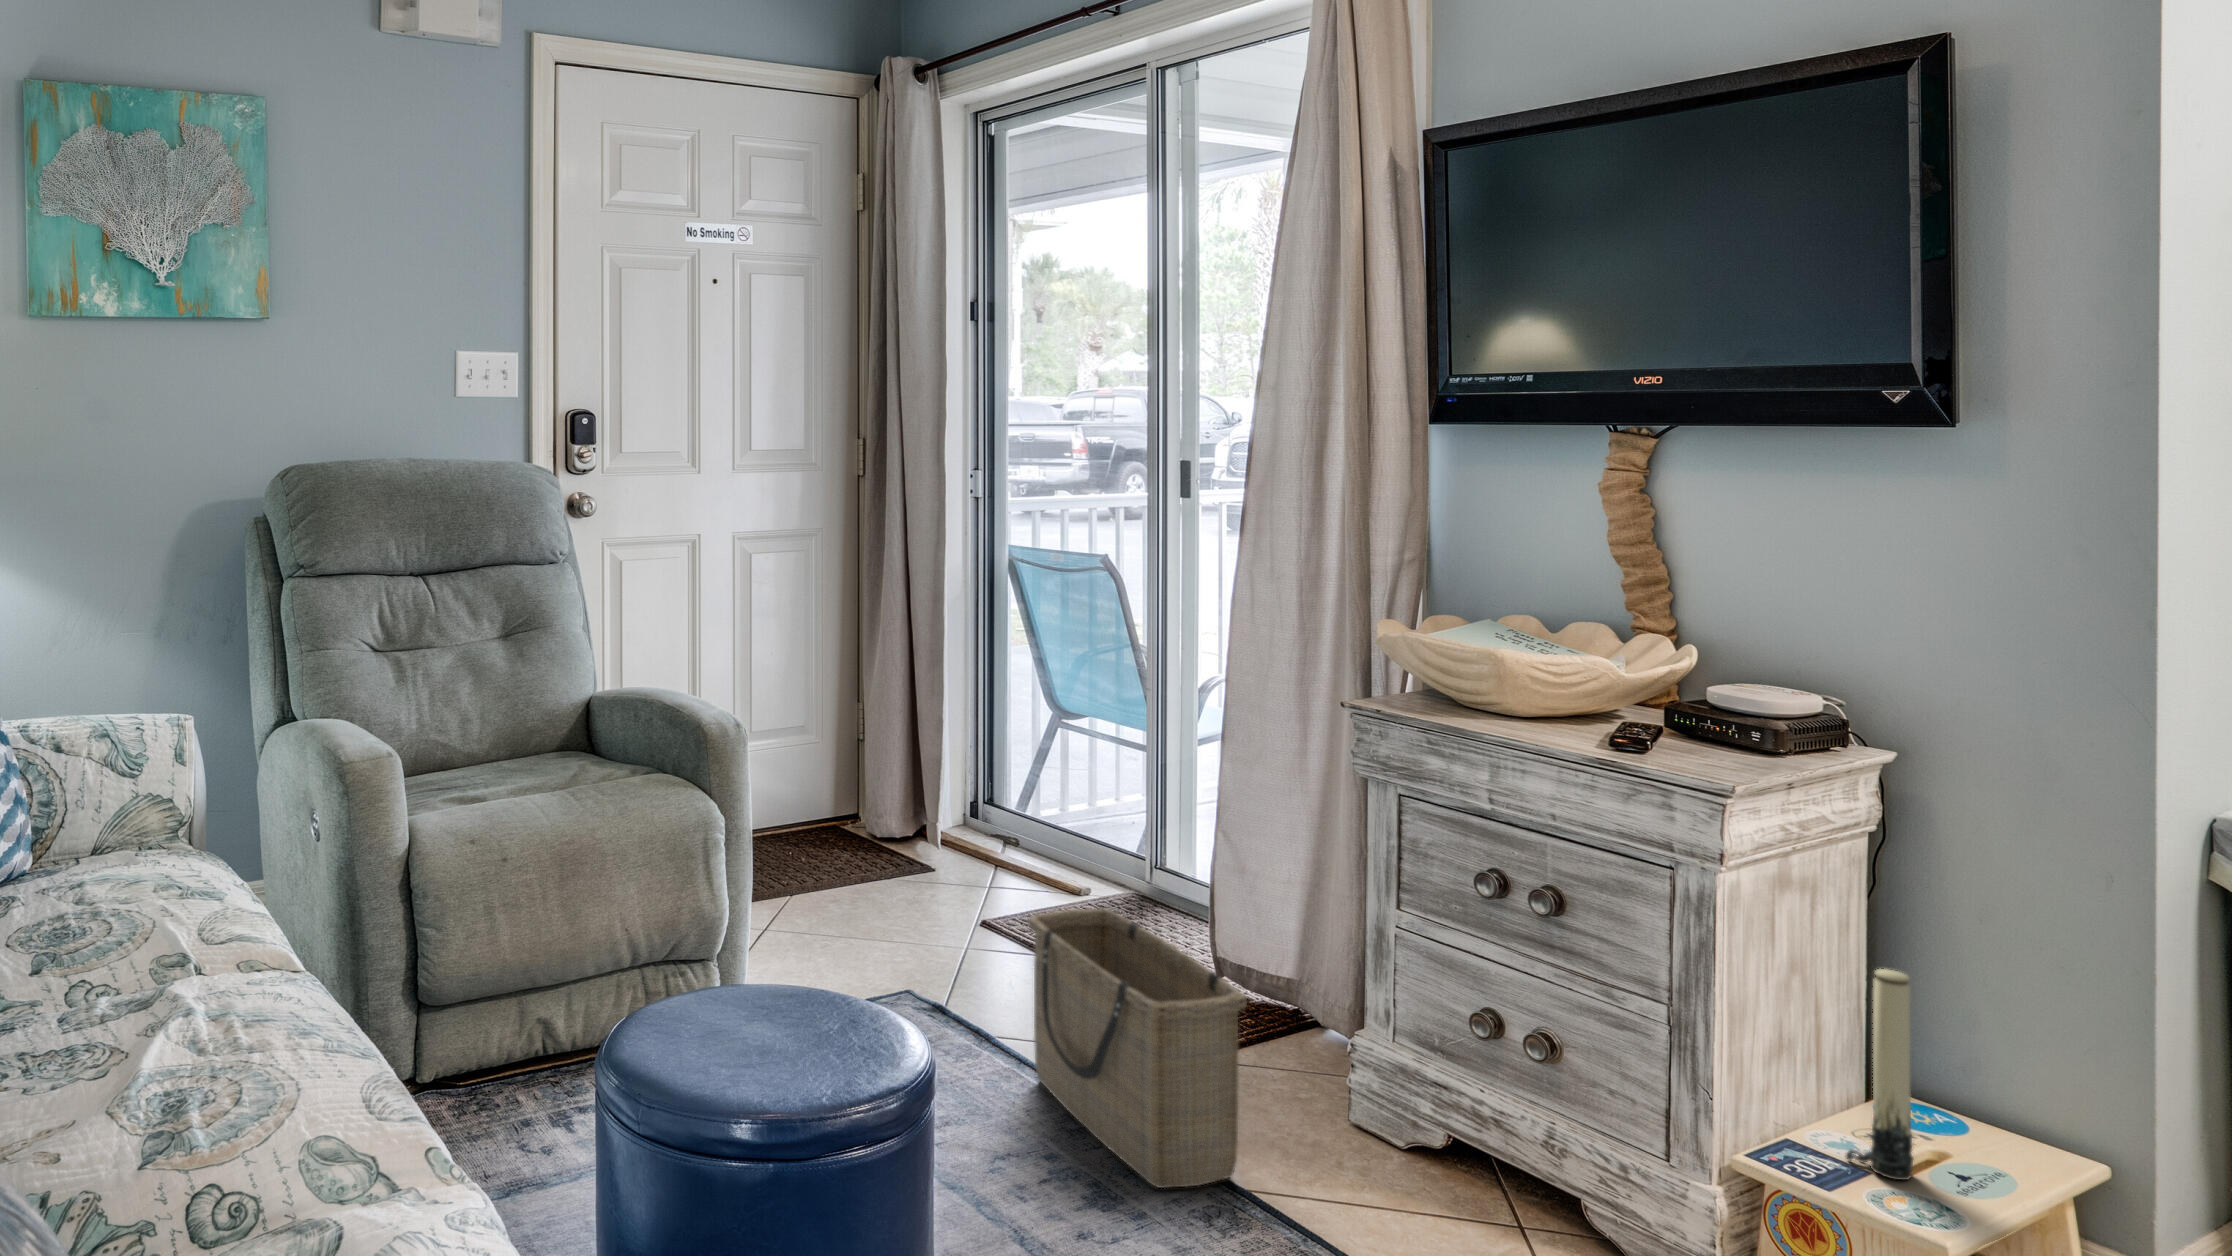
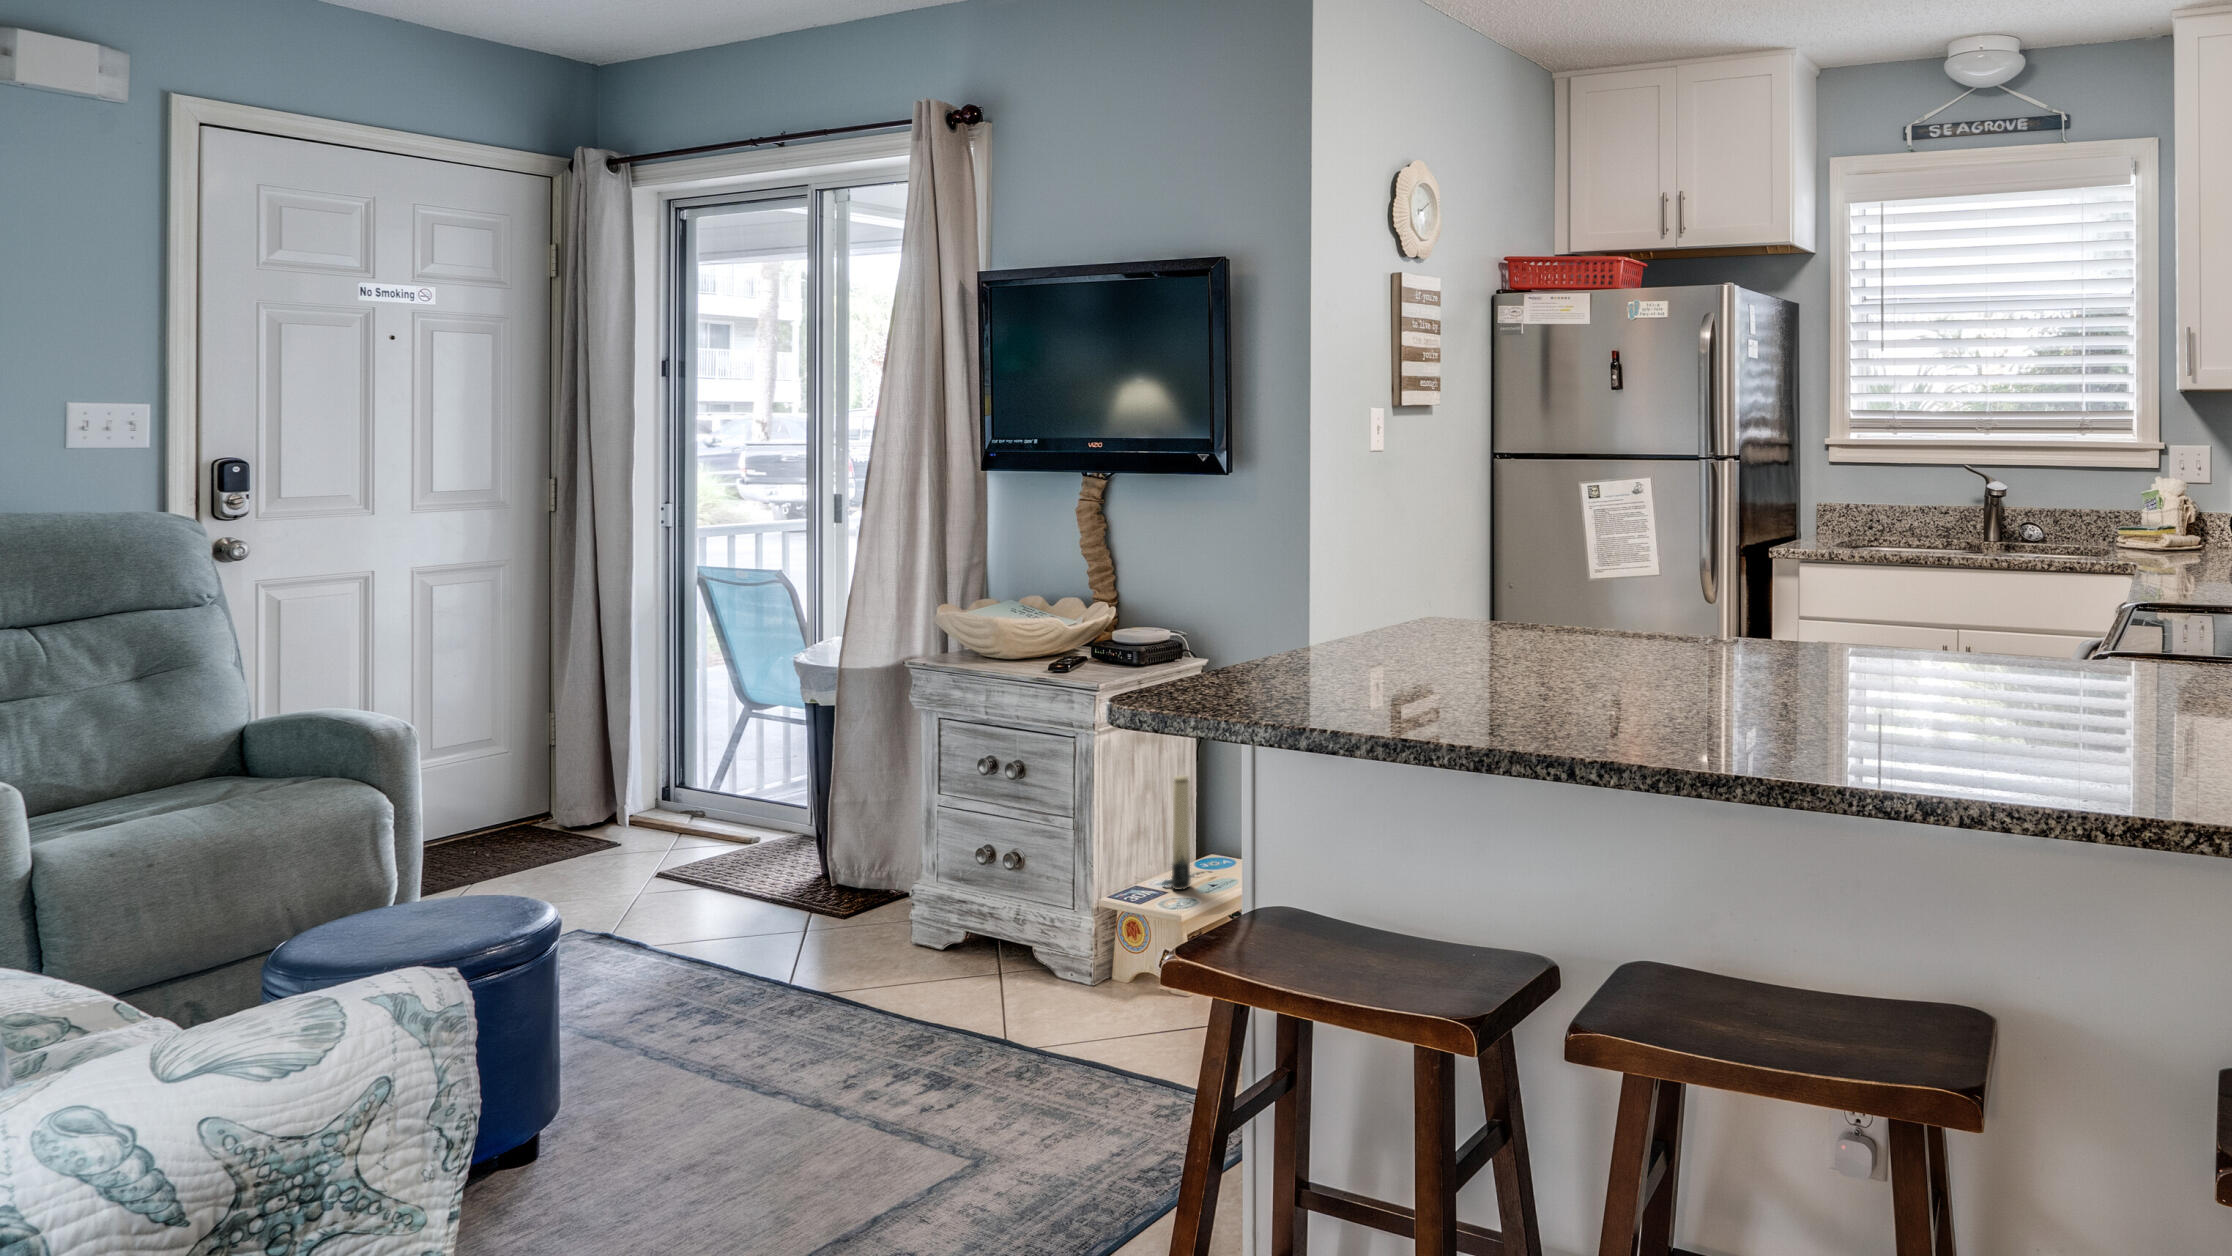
basket: present [1028,909,1247,1188] -> none [671,831,824,1007]

